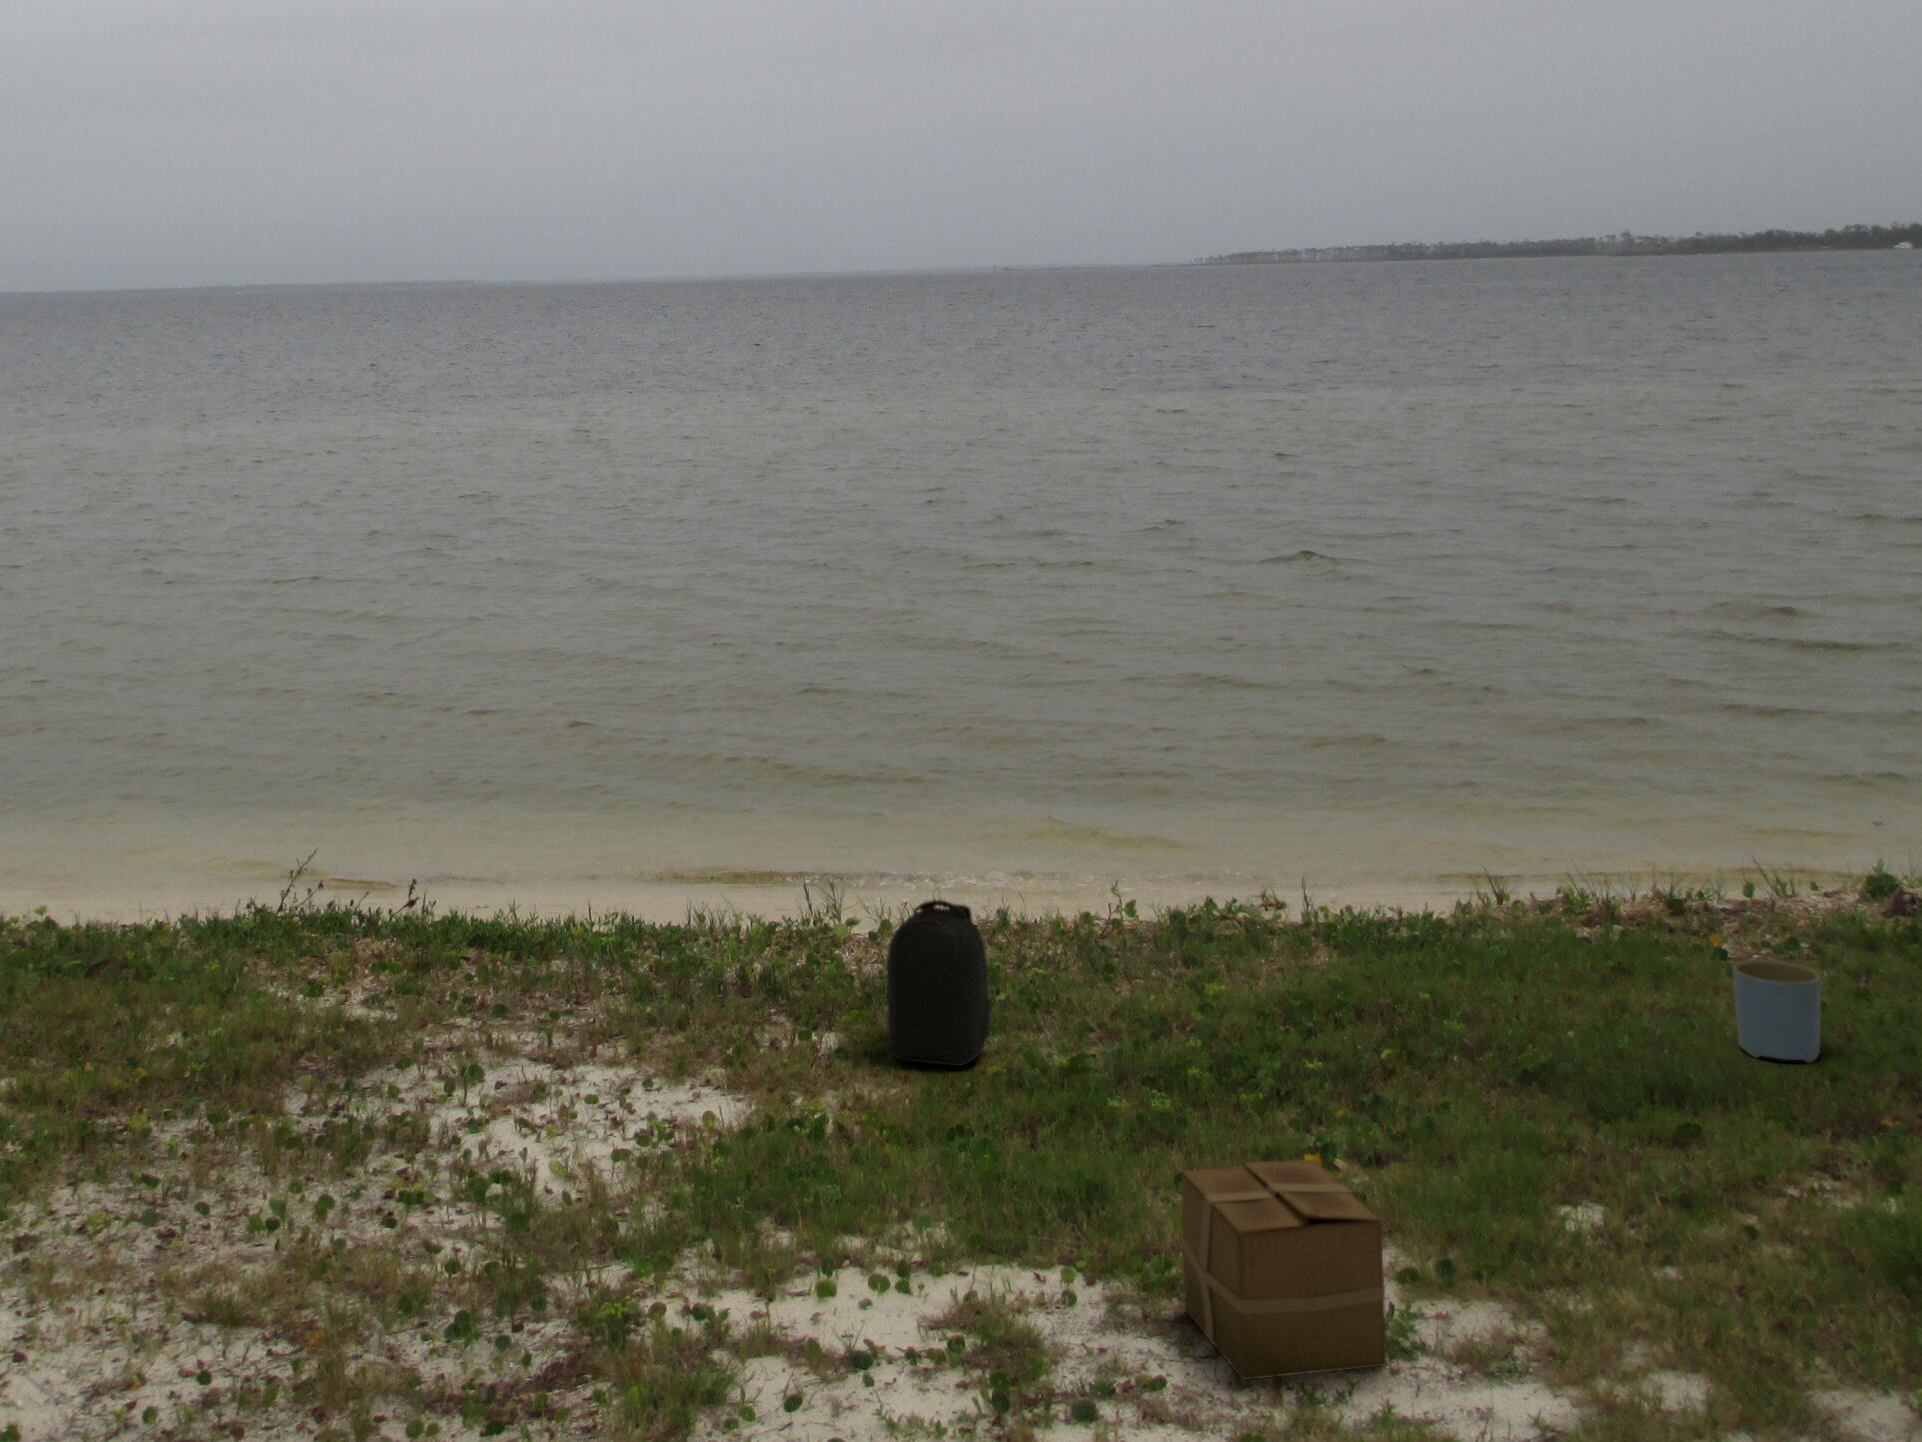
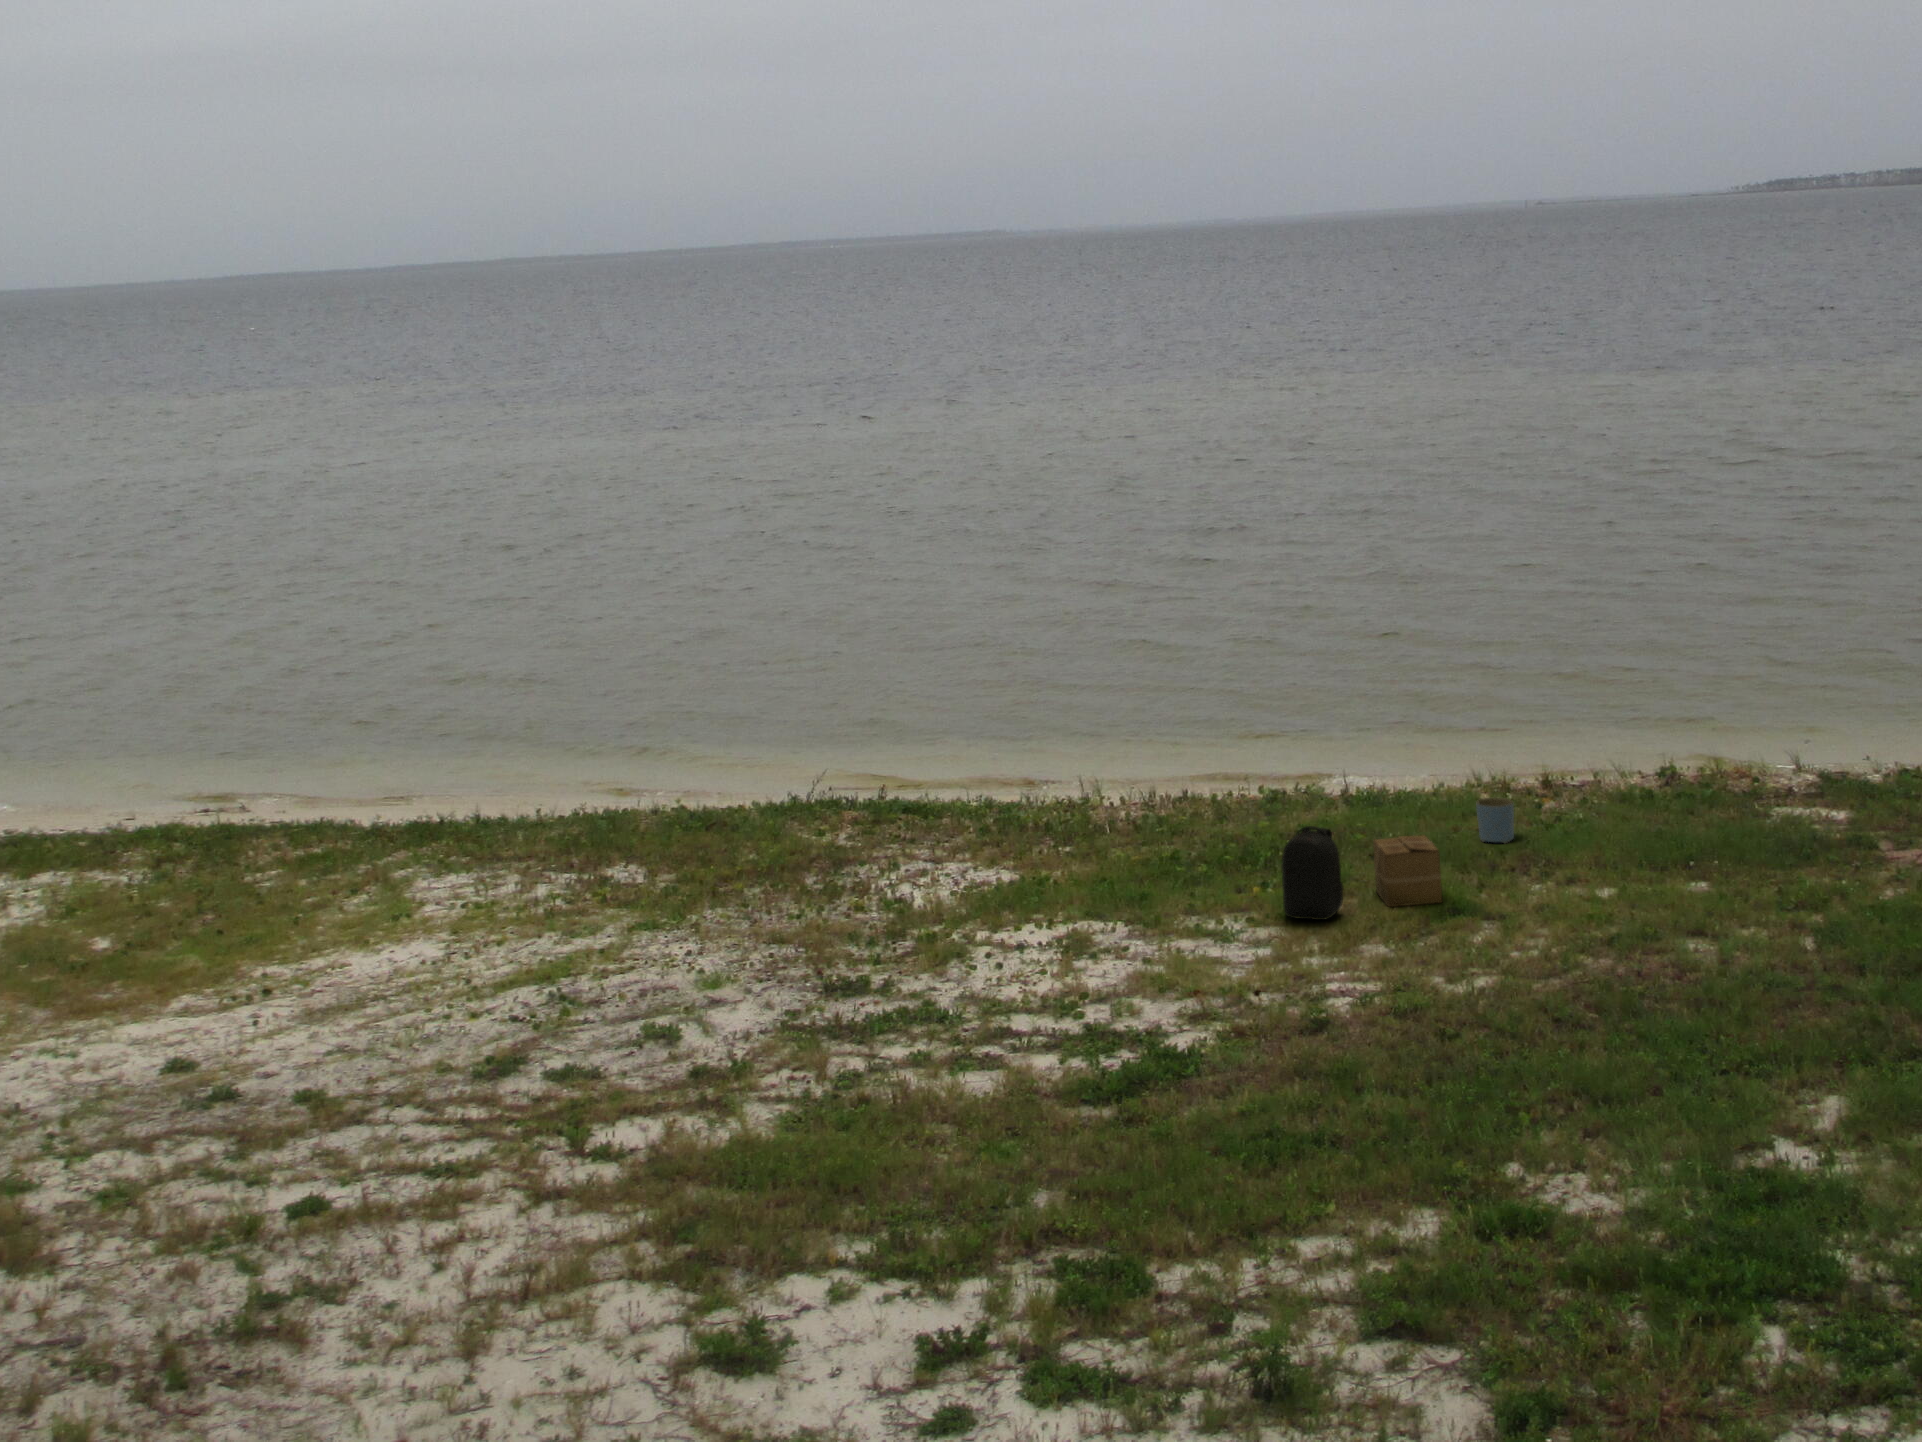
backpack: present [887,900,992,1066] -> present [1281,826,1344,920]
cardboard box: present [1182,1160,1386,1380] -> present [1373,835,1442,907]

